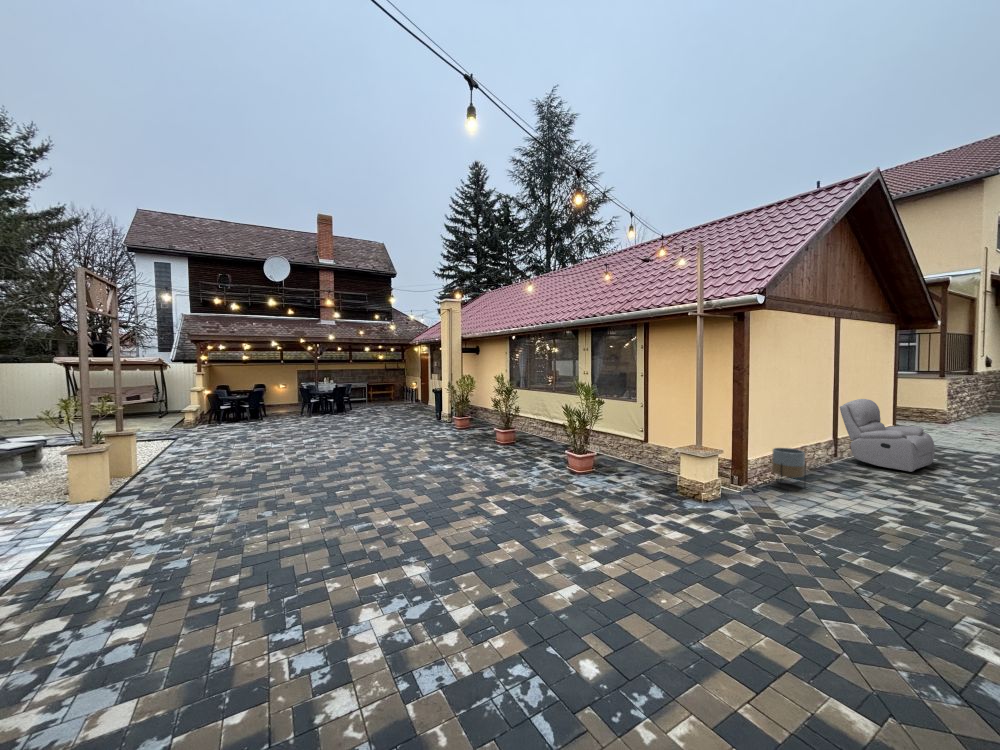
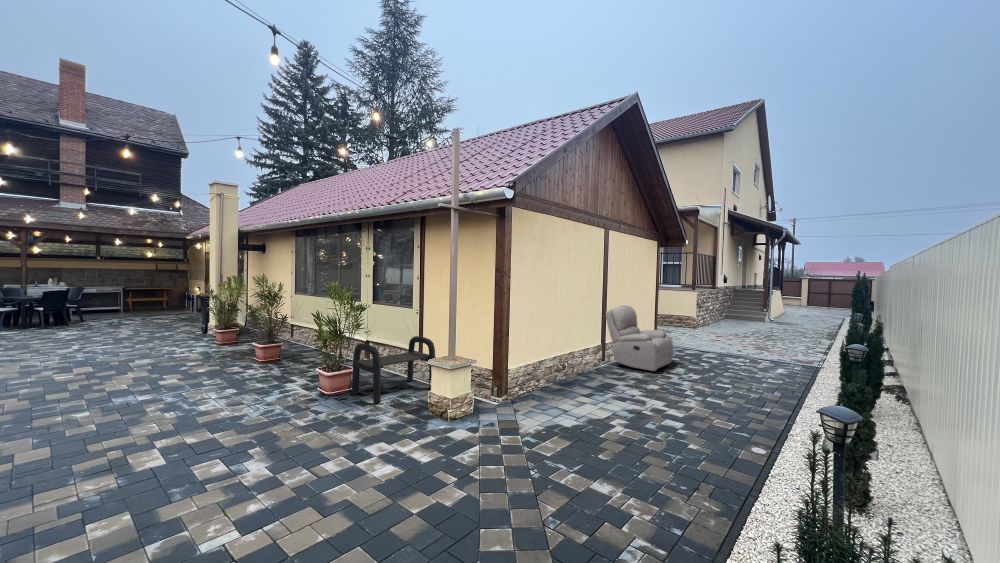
bench: none [598,427,668,483] -> present [352,336,435,404]
planter: present [772,448,806,478] -> none [535,354,563,397]

